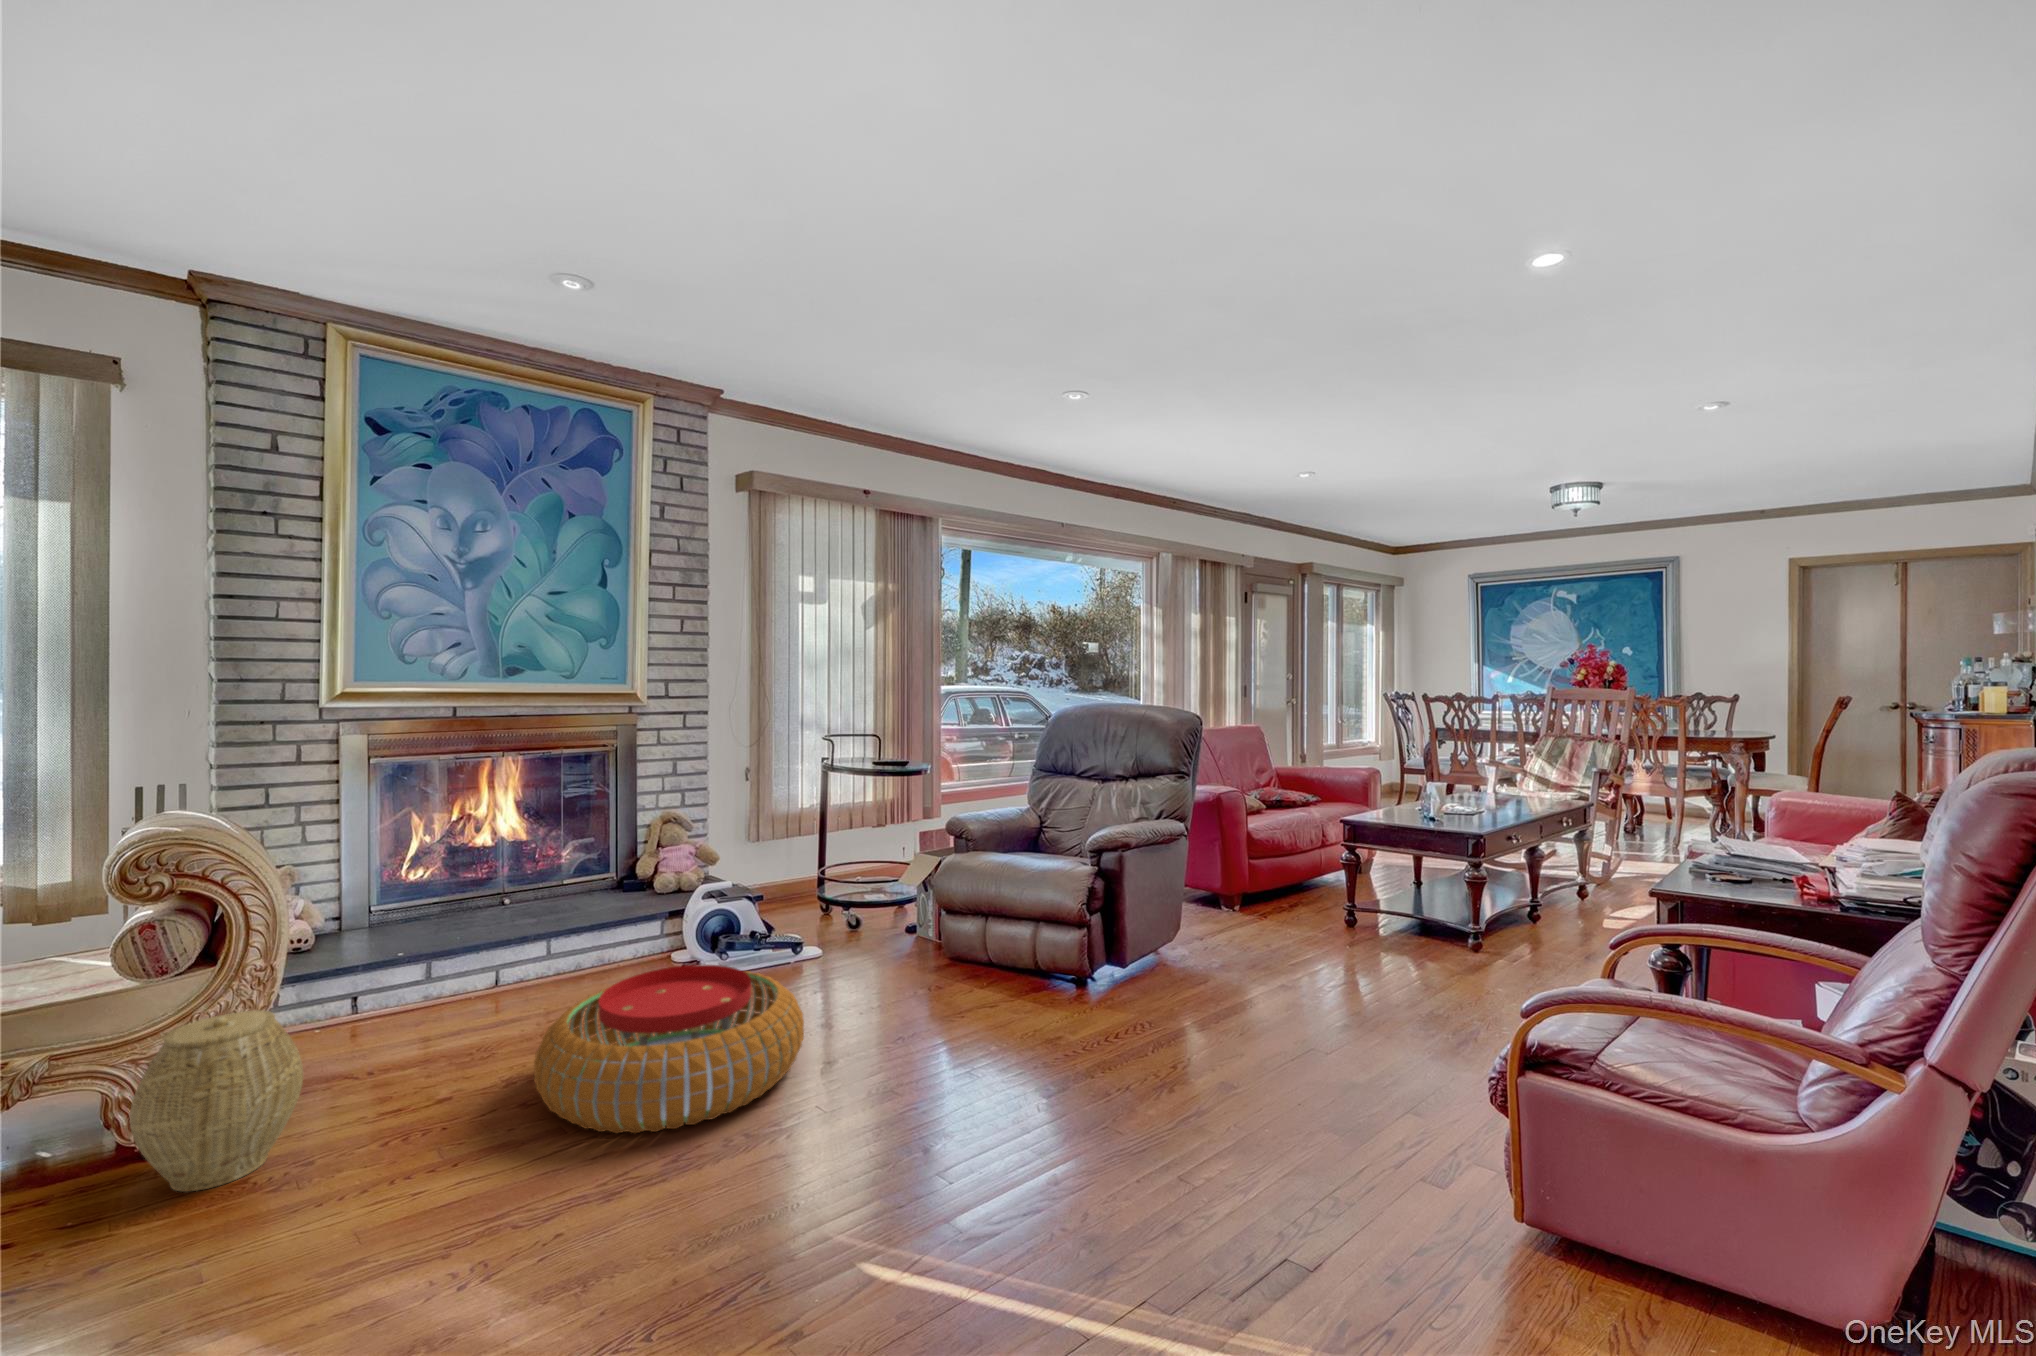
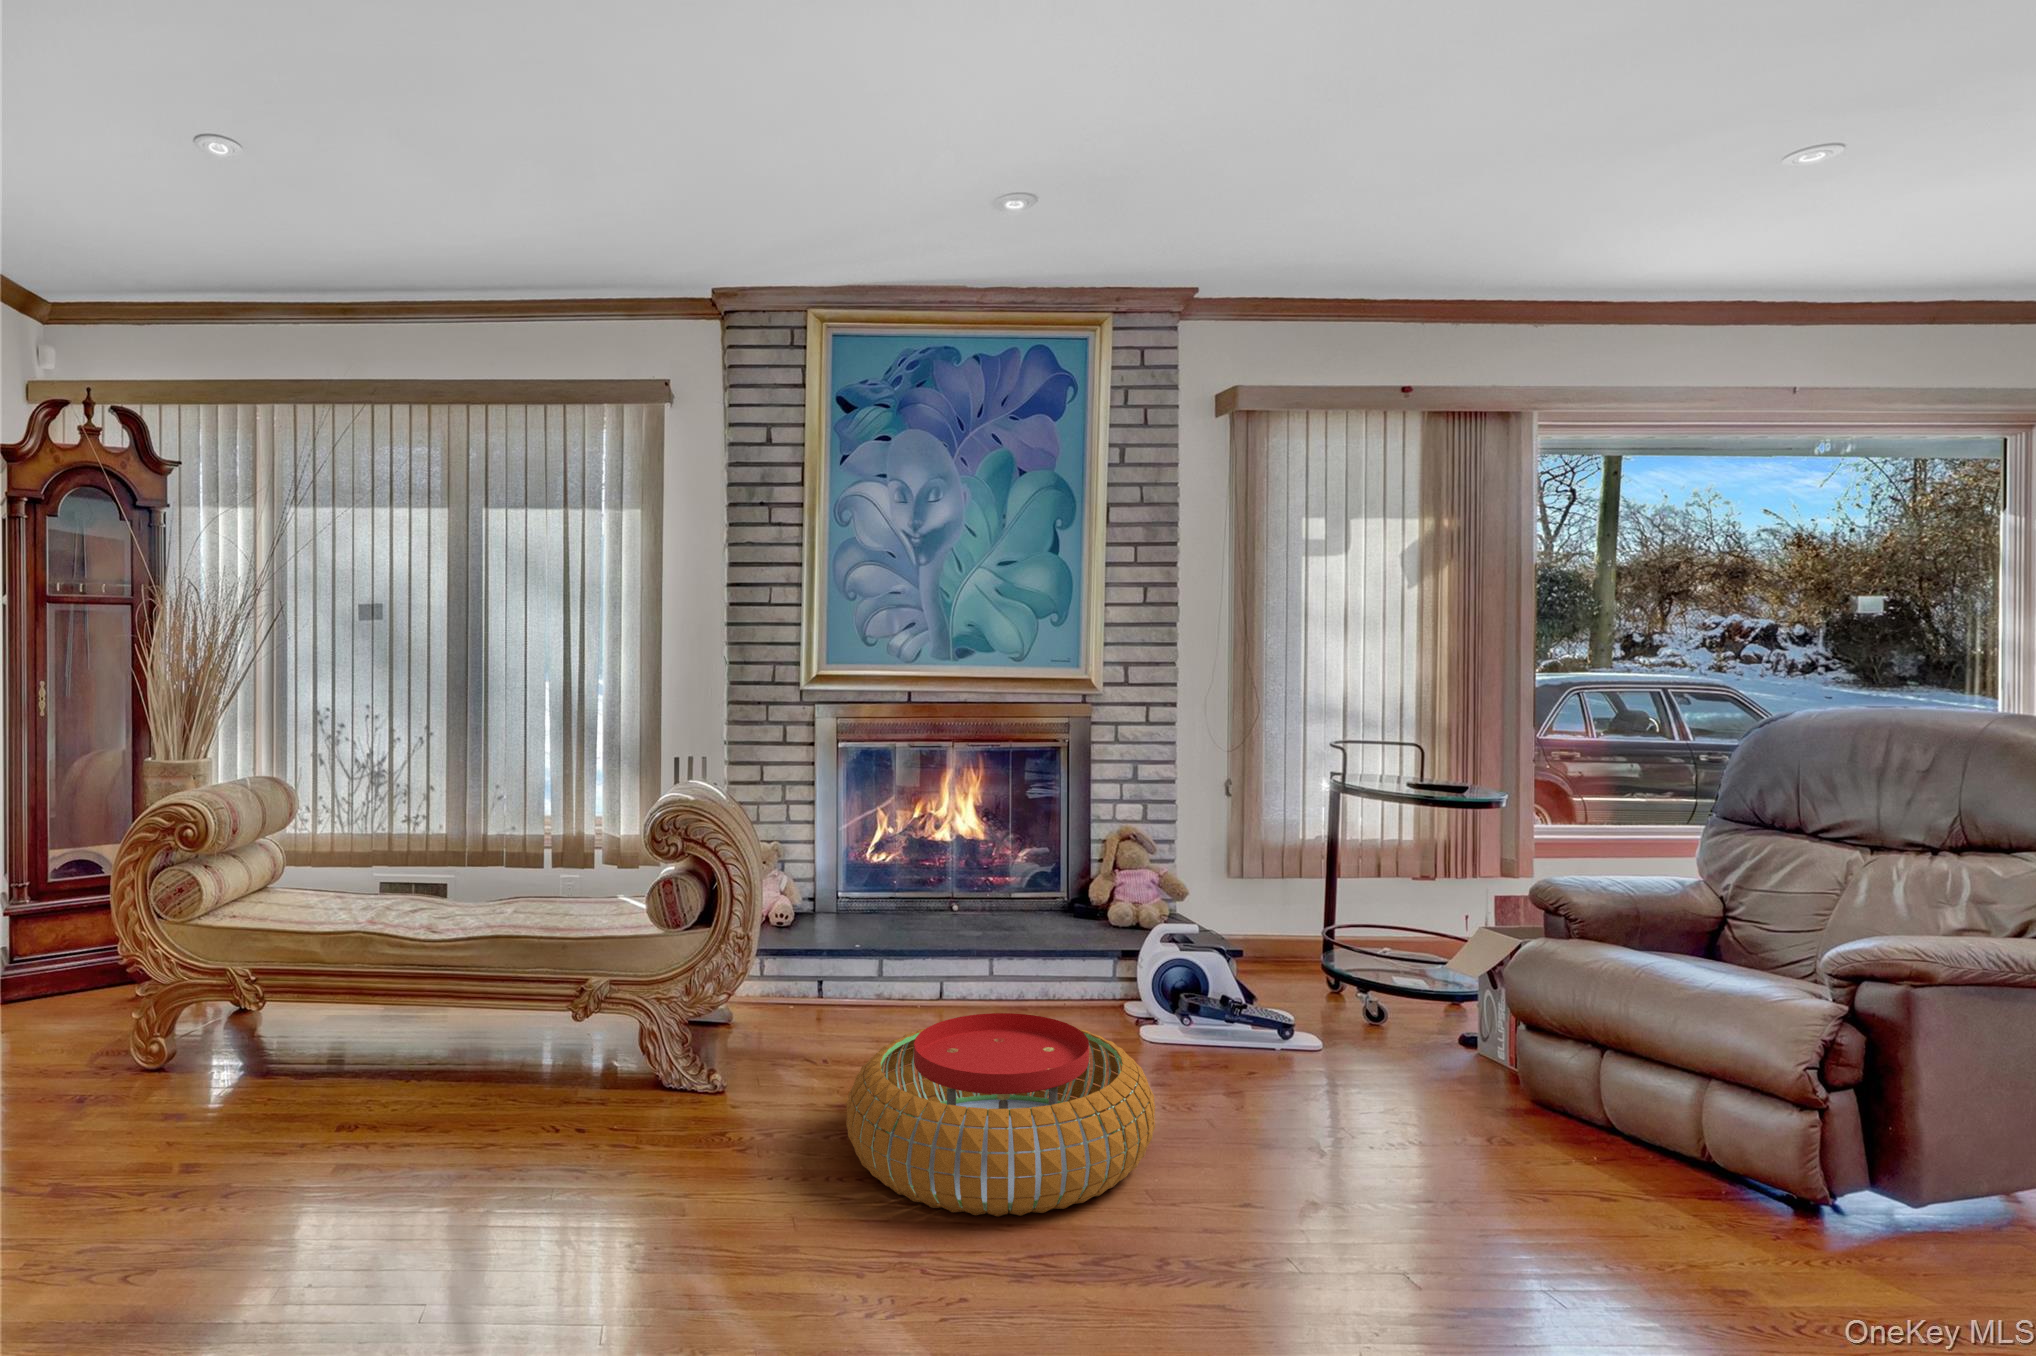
woven basket: present [130,1010,303,1192] -> none [561,968,683,1123]

